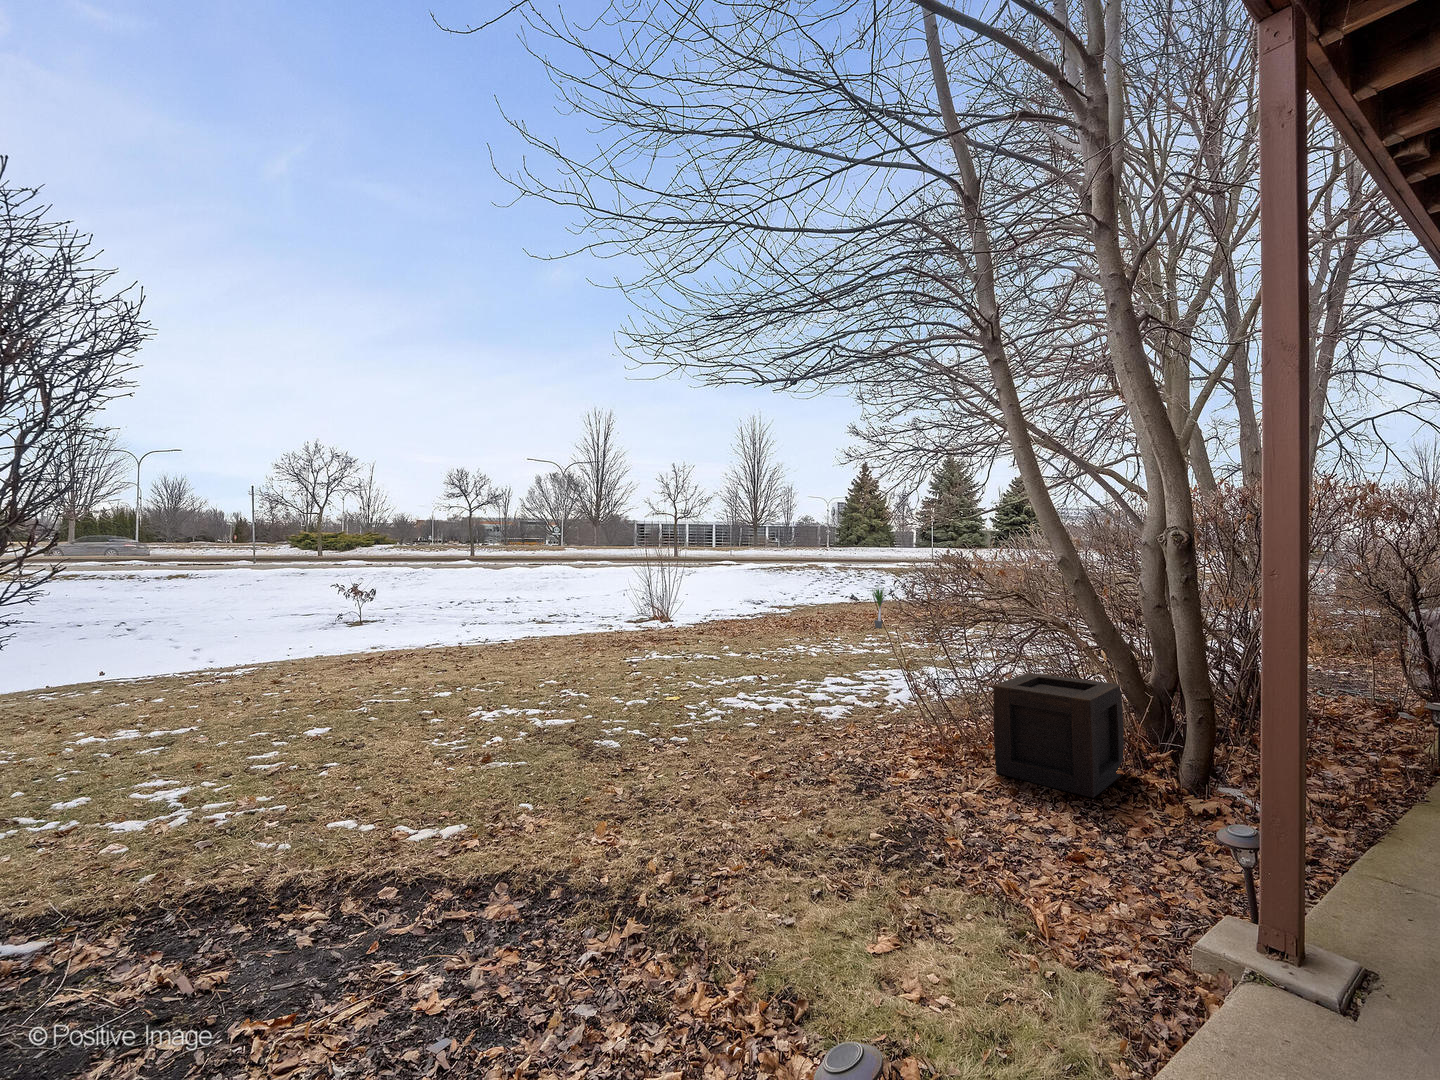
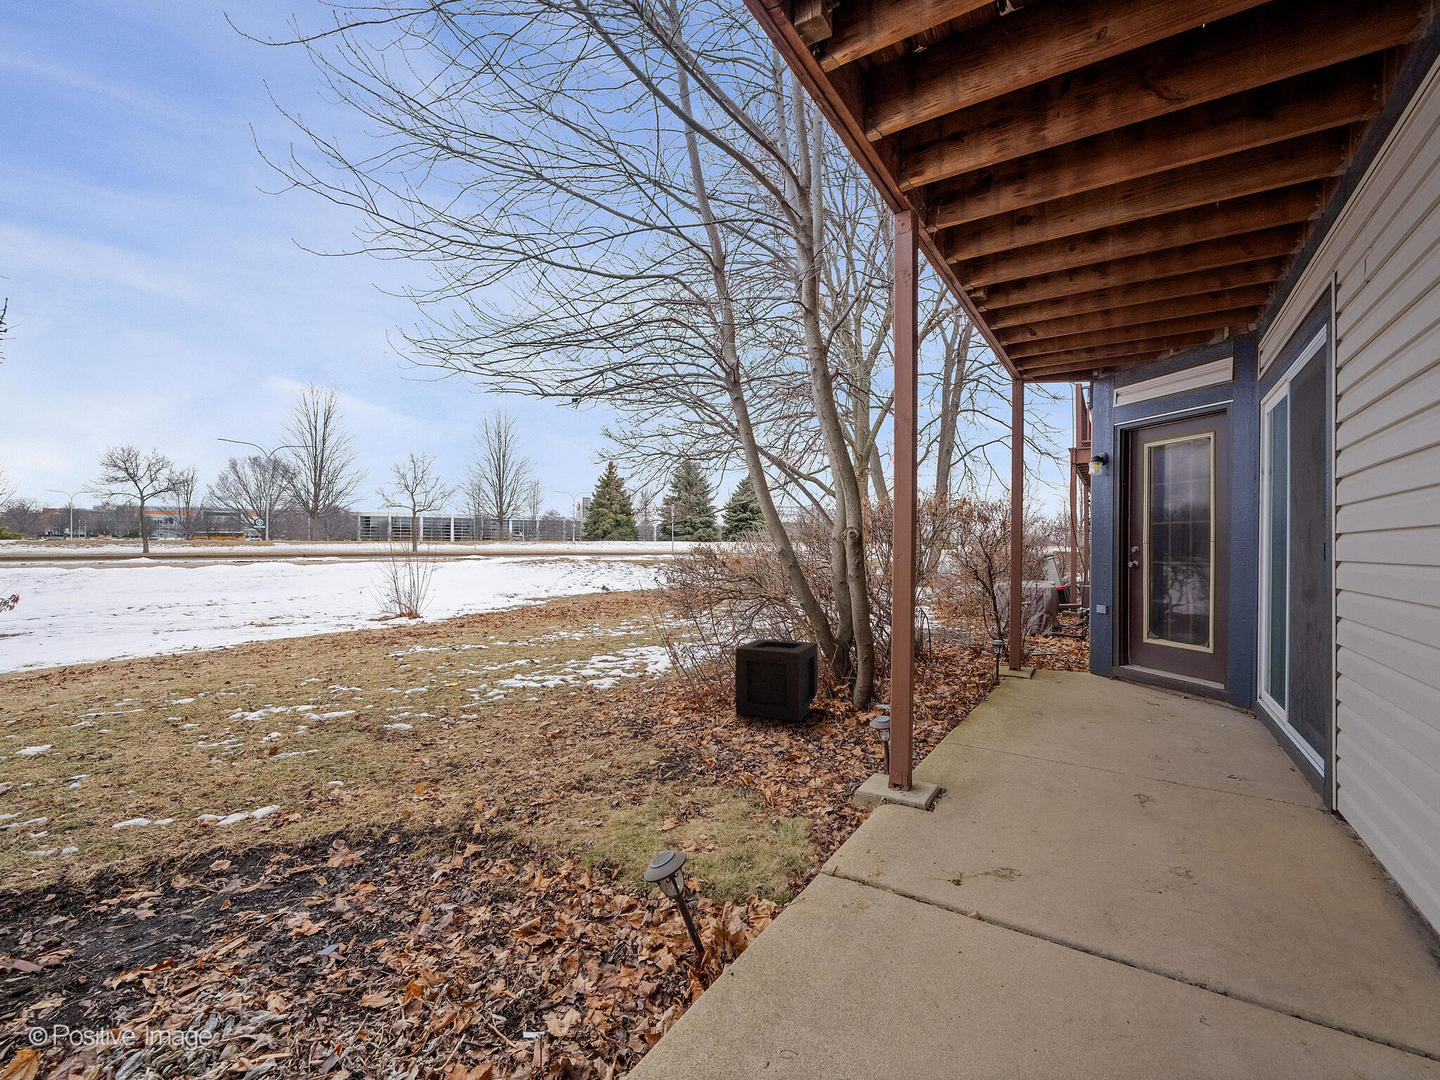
potted plant: present [873,588,885,628] -> none [622,575,649,617]

